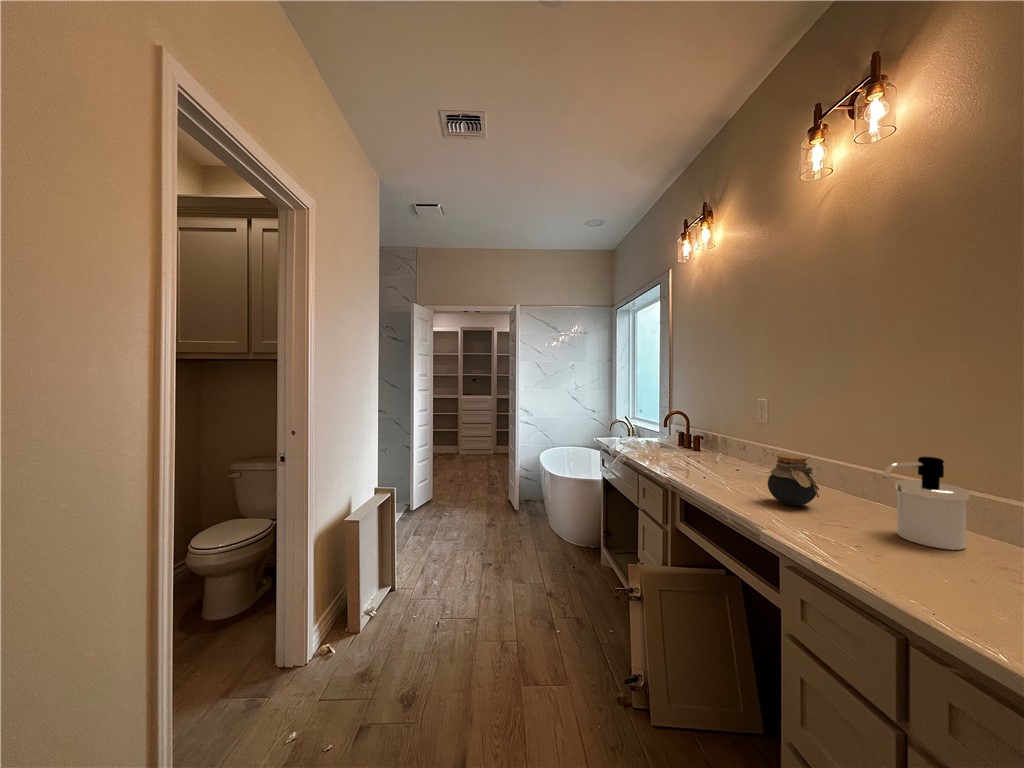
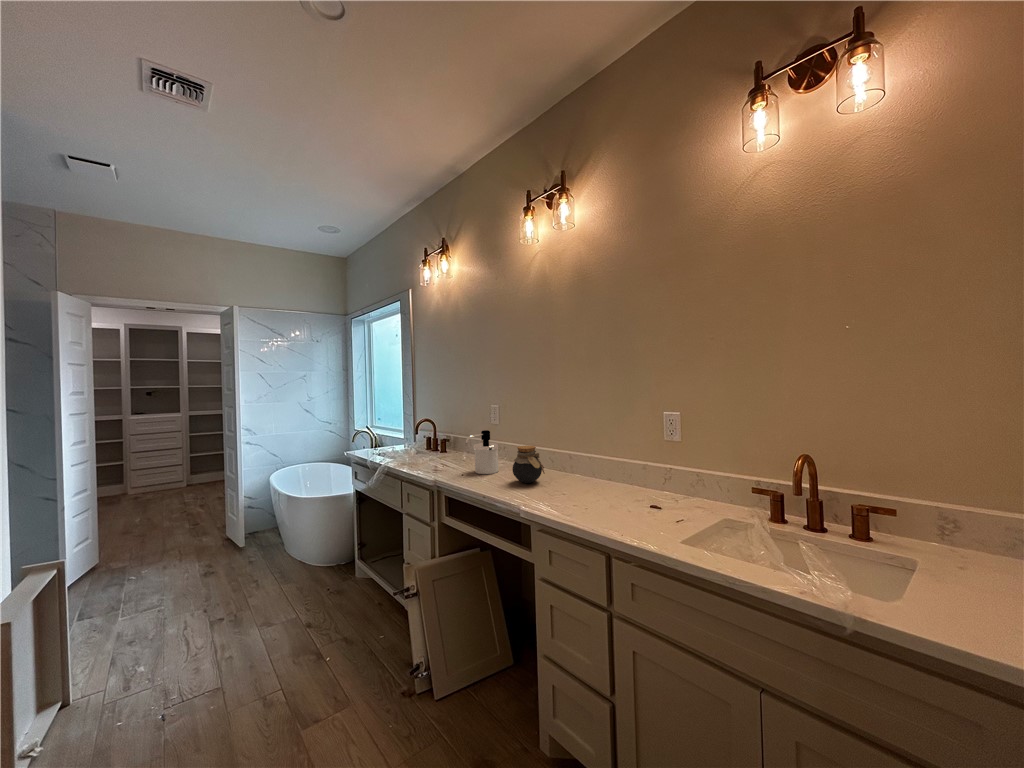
soap dispenser: present [883,457,969,550] -> present [465,430,499,474]

